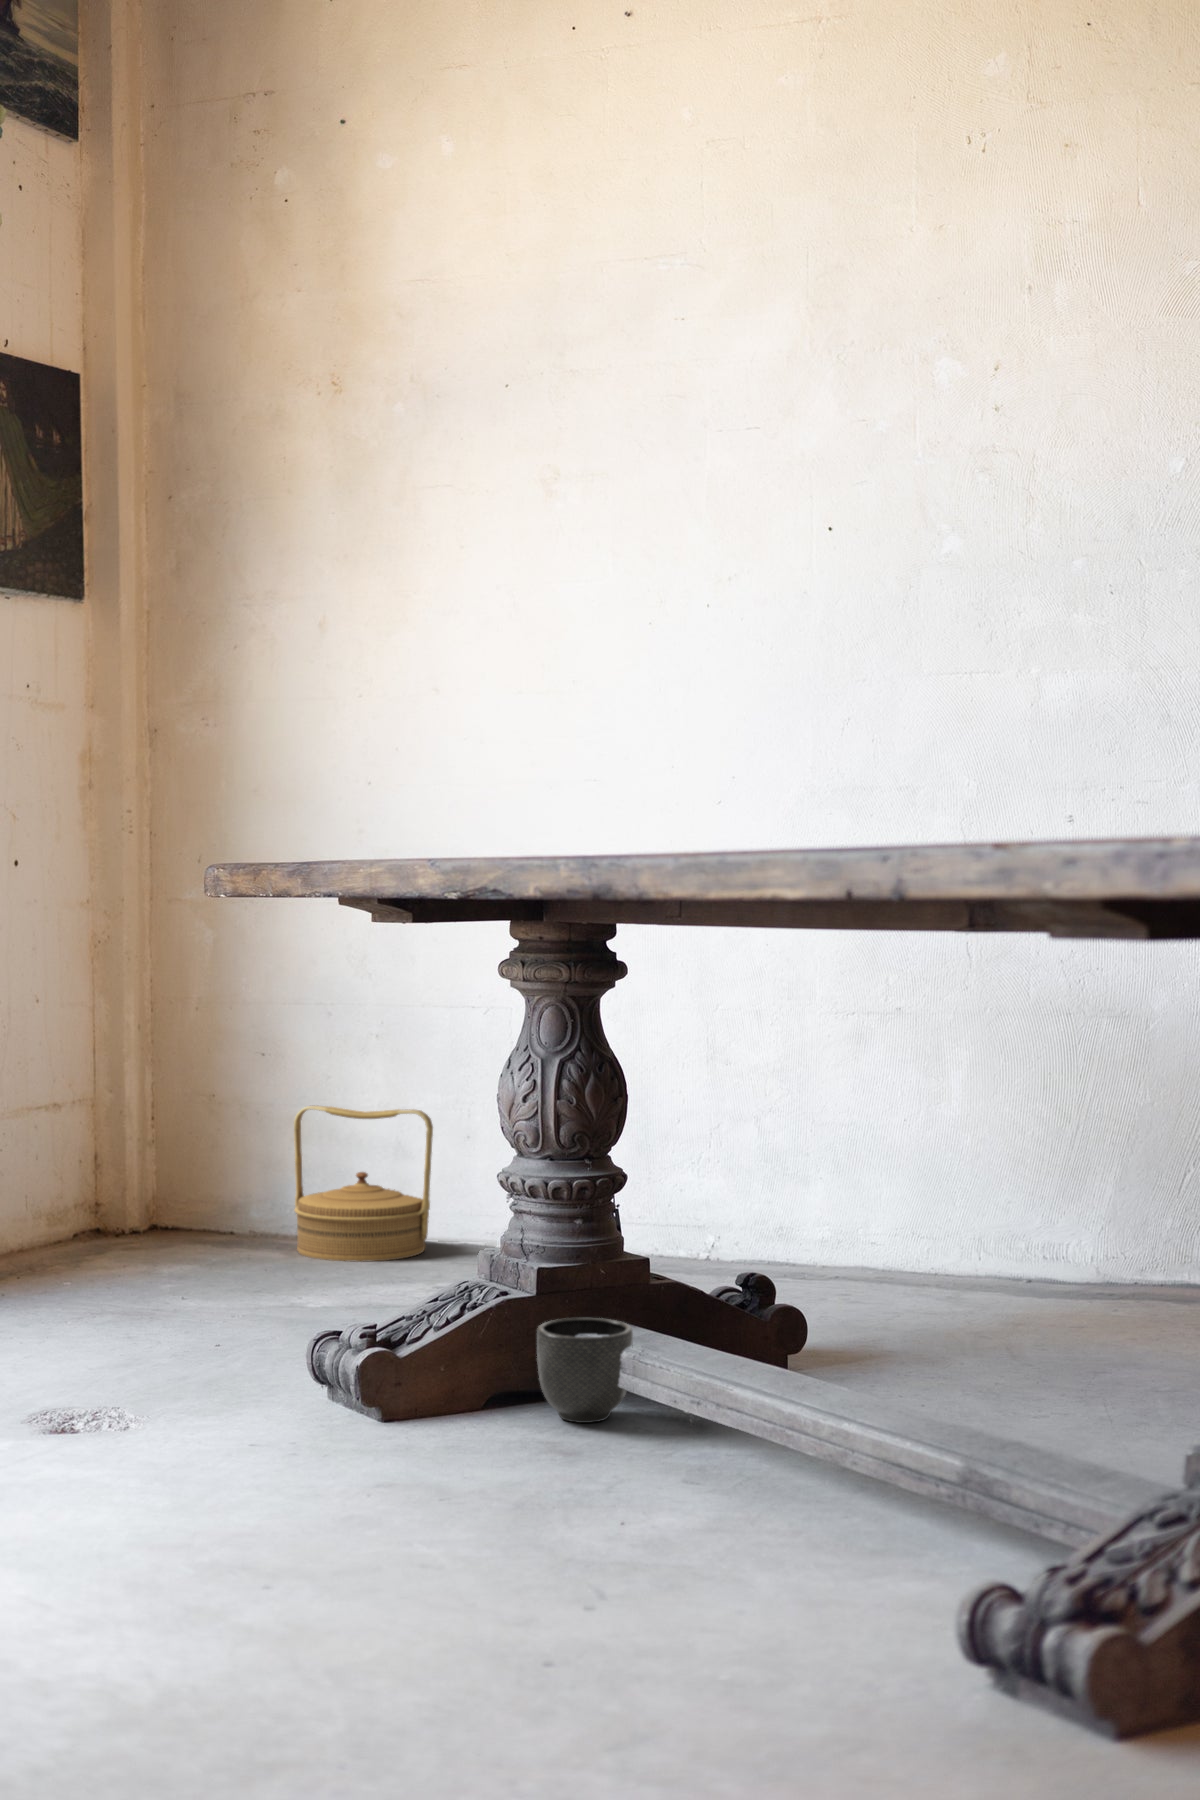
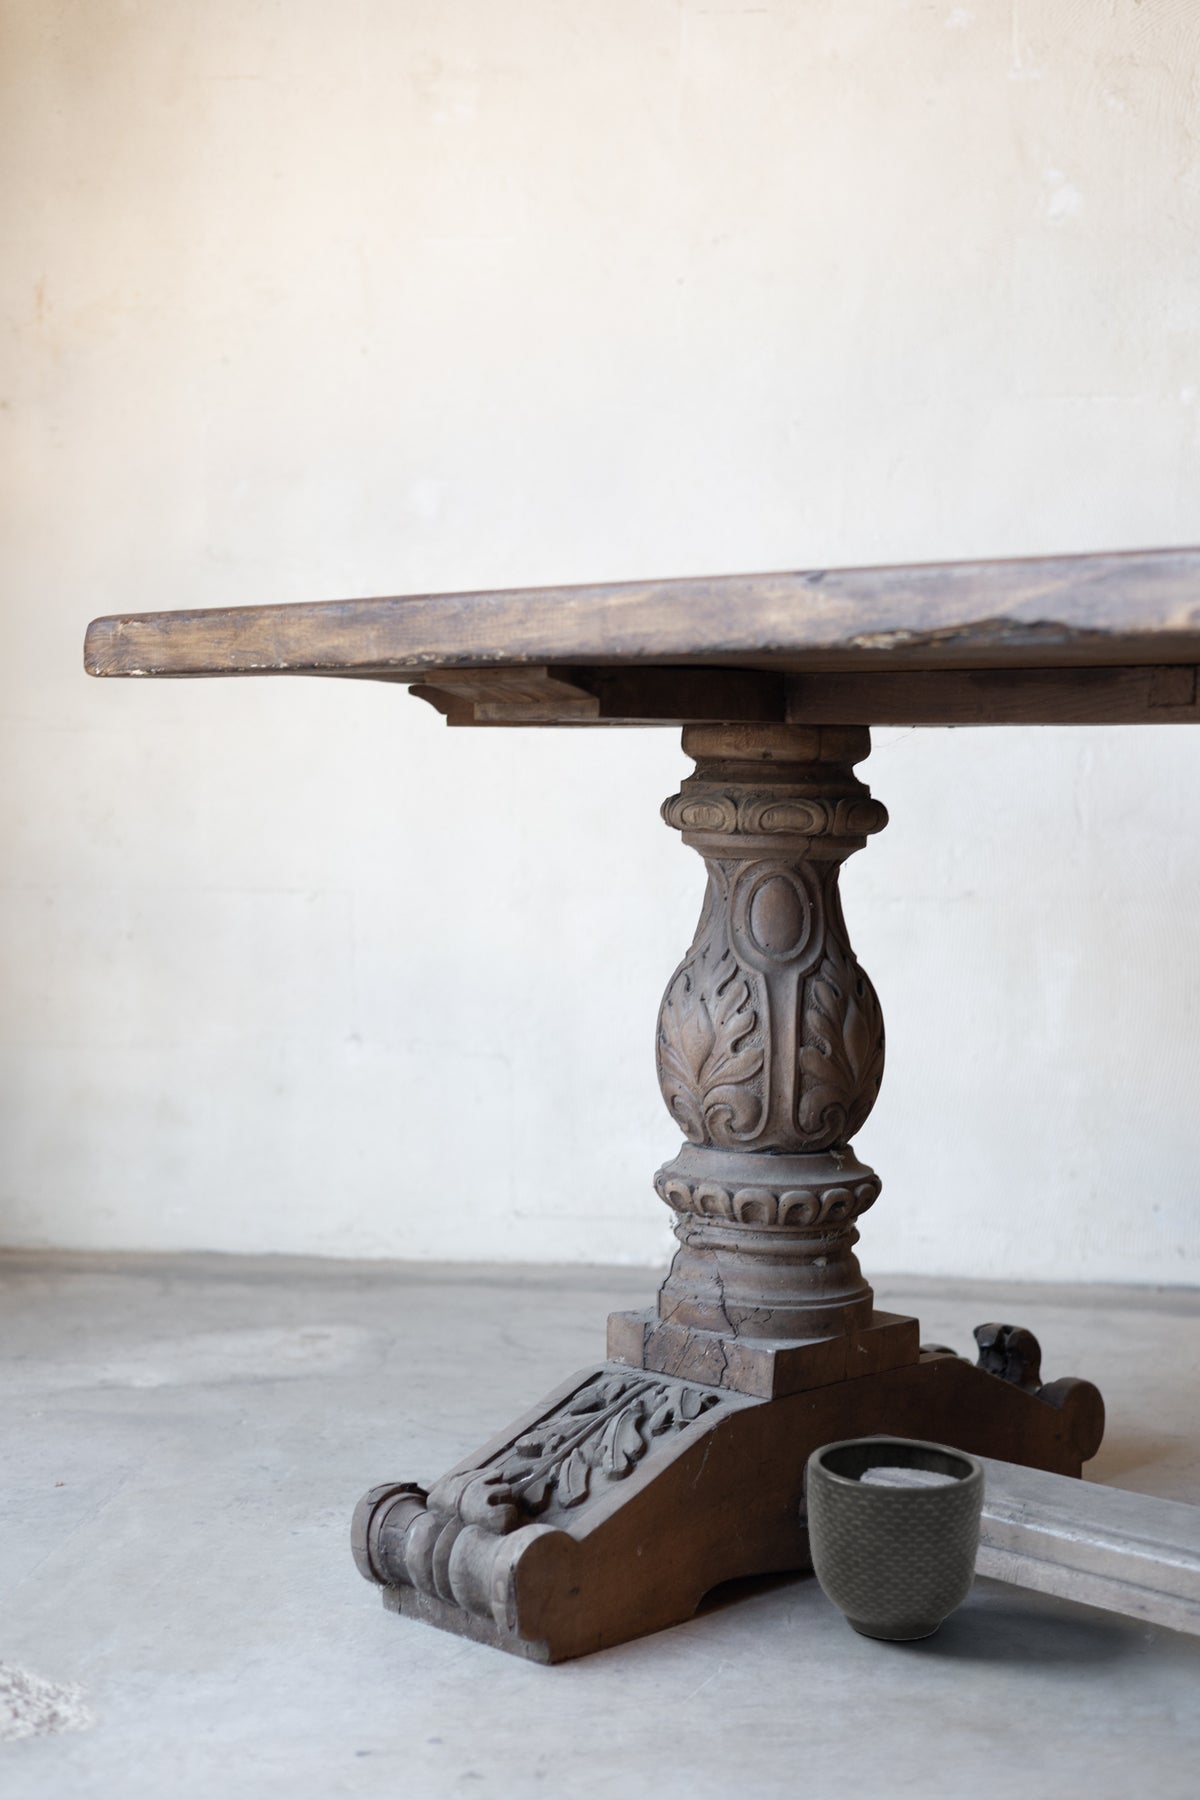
woven basket: present [294,1106,433,1262] -> none [93,1061,318,1304]

